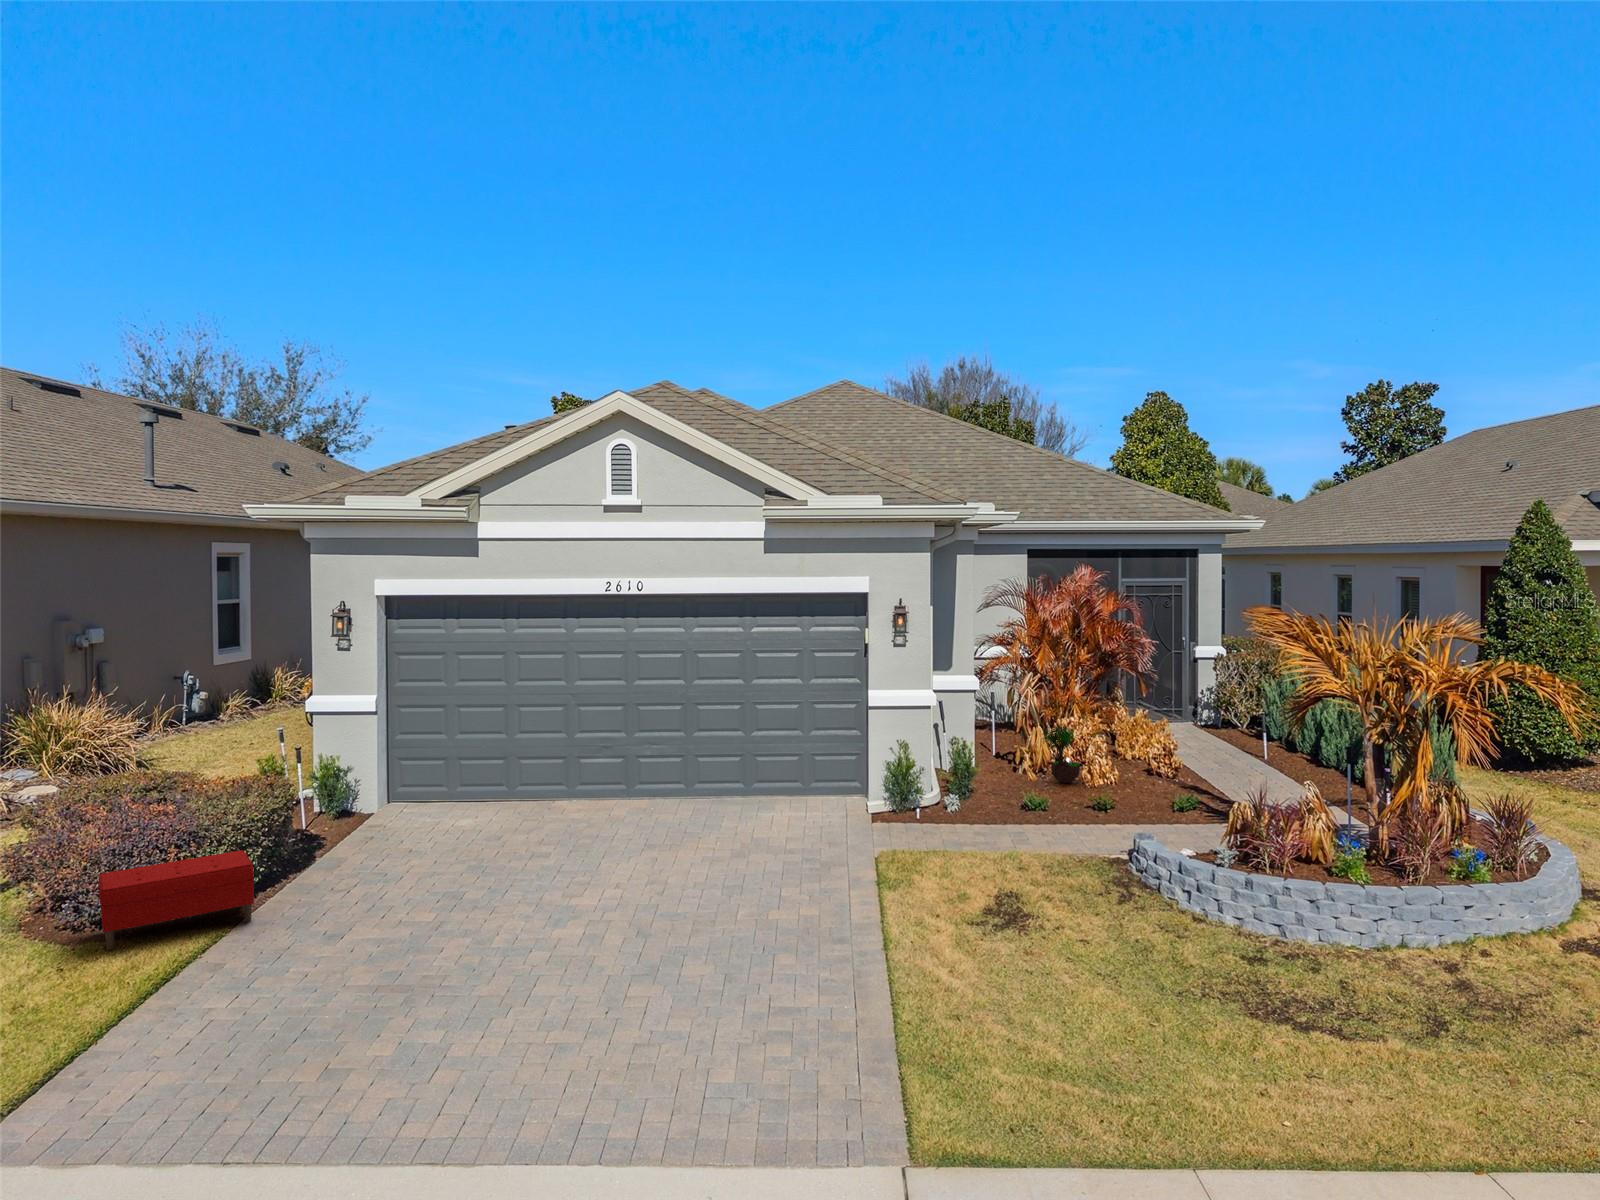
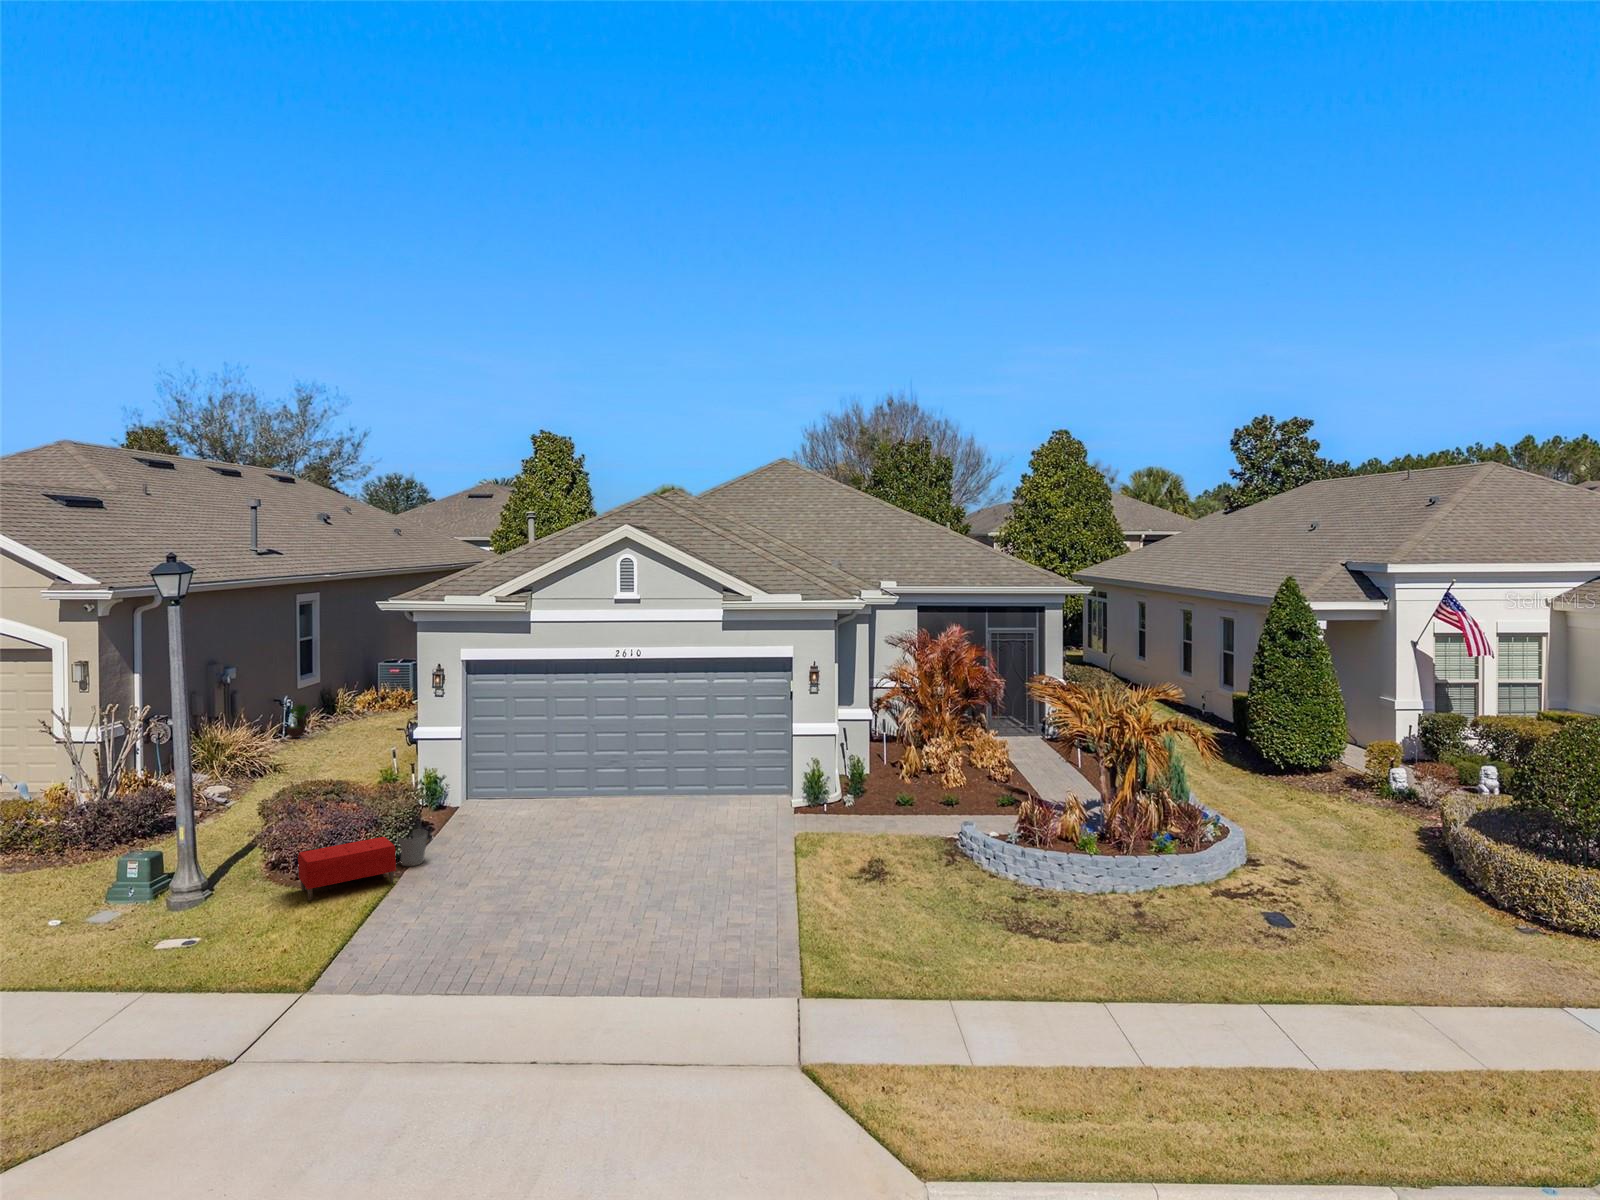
potted tree: present [1042,724,1080,783] -> present [287,705,308,738]
bucket: none [266,839,318,896] -> present [396,830,429,866]

